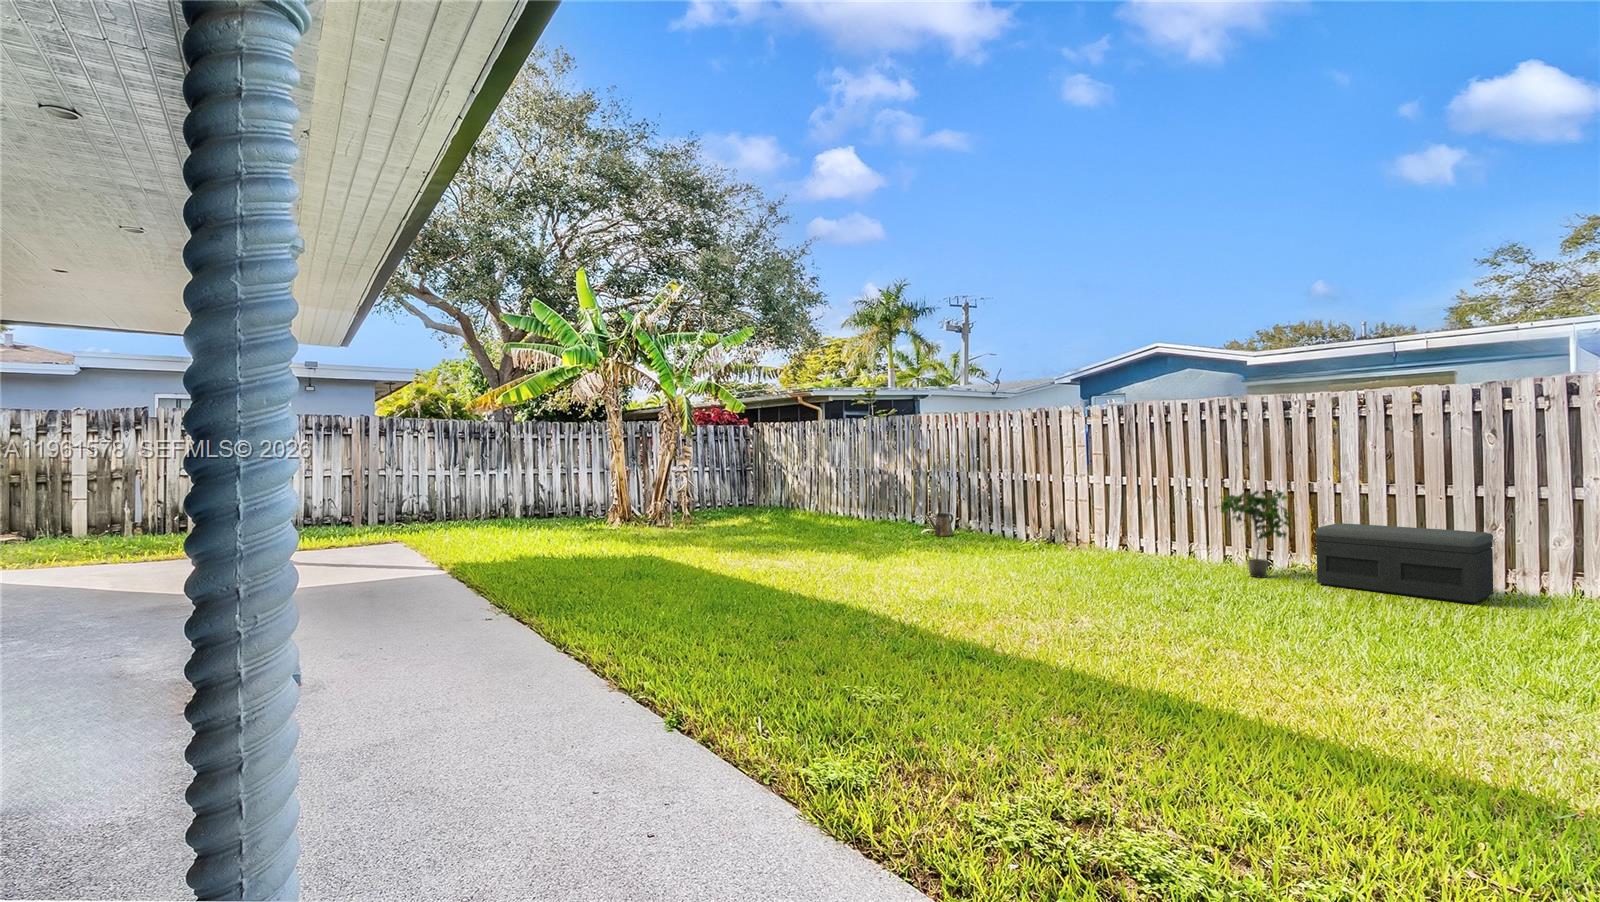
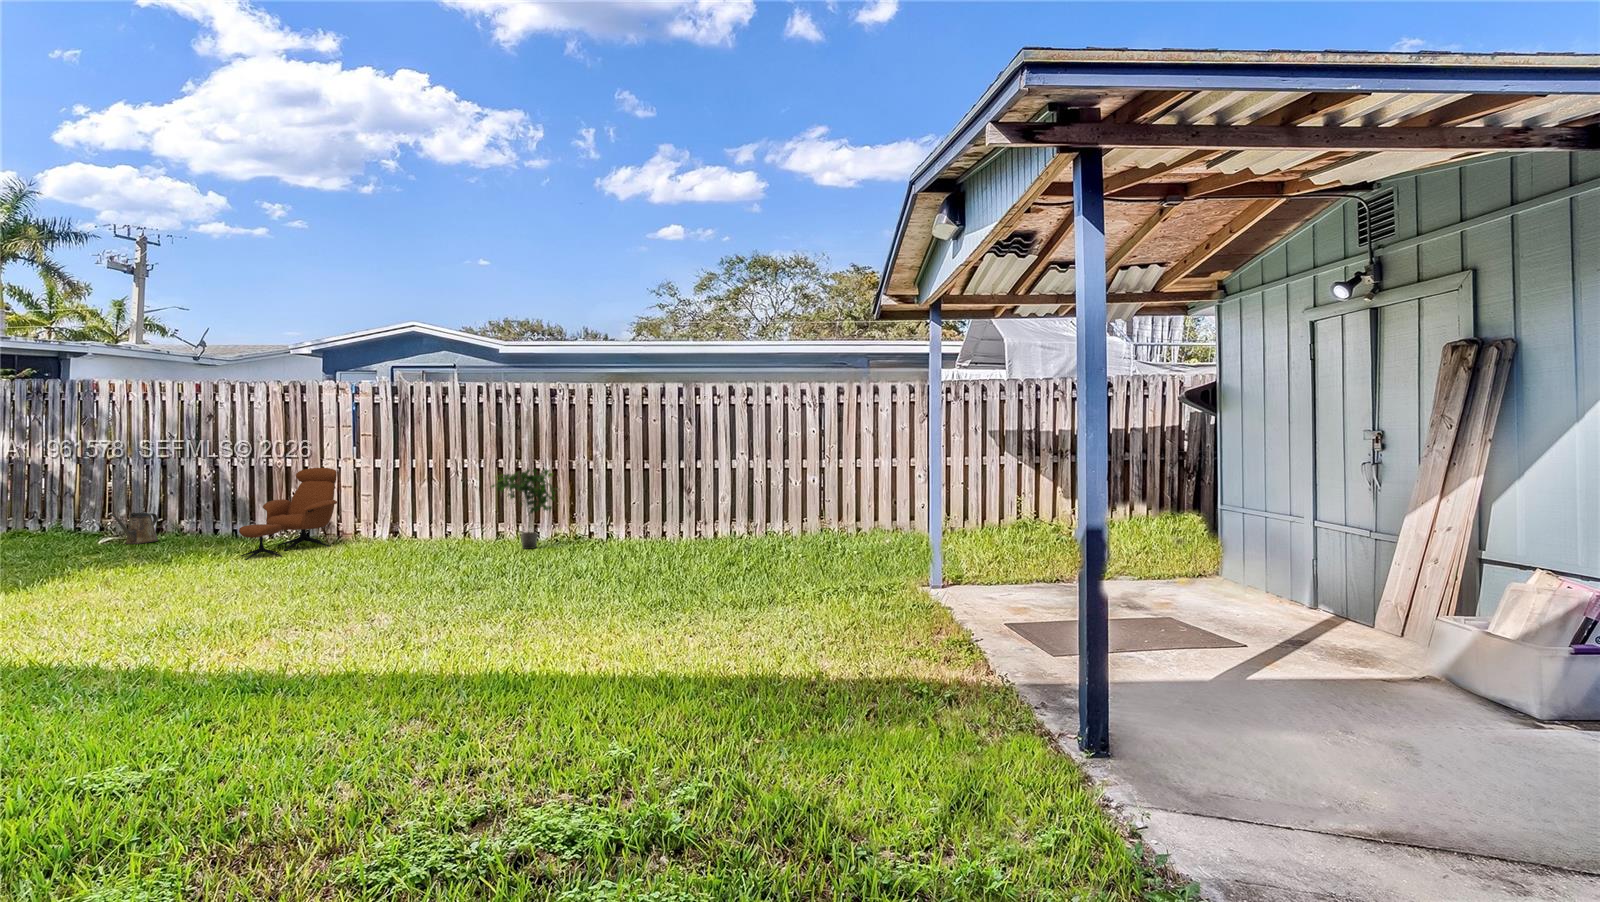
lounge chair: none [998,483,1073,558] -> present [239,468,337,560]
storage bench: present [1315,523,1494,604] -> none [576,495,690,550]

